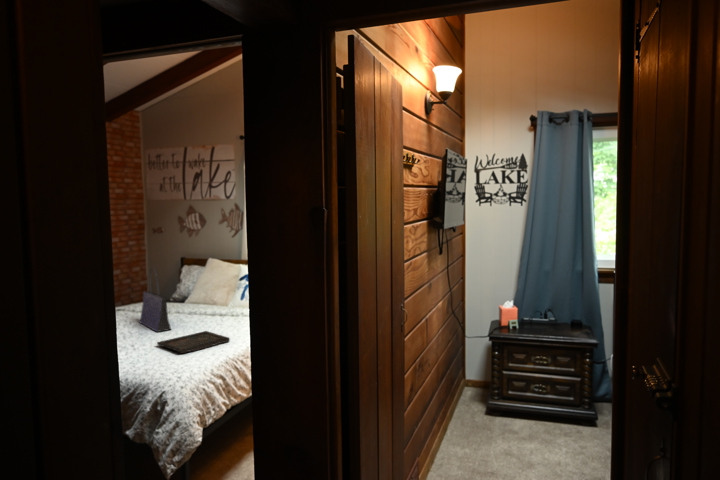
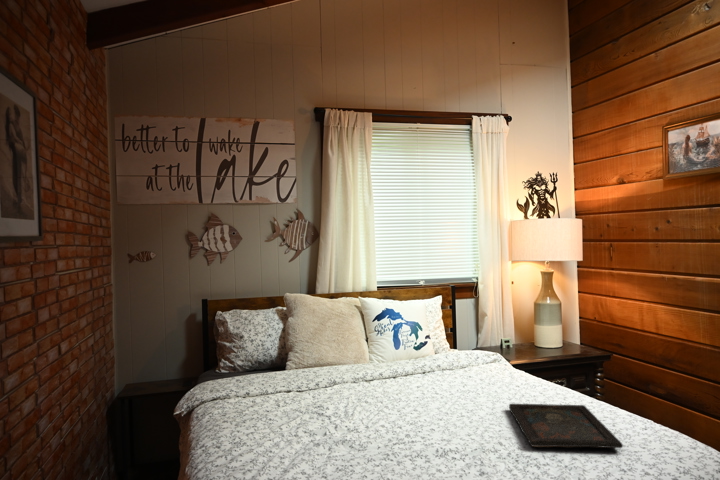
tote bag: present [140,268,171,332] -> none [332,305,439,426]

